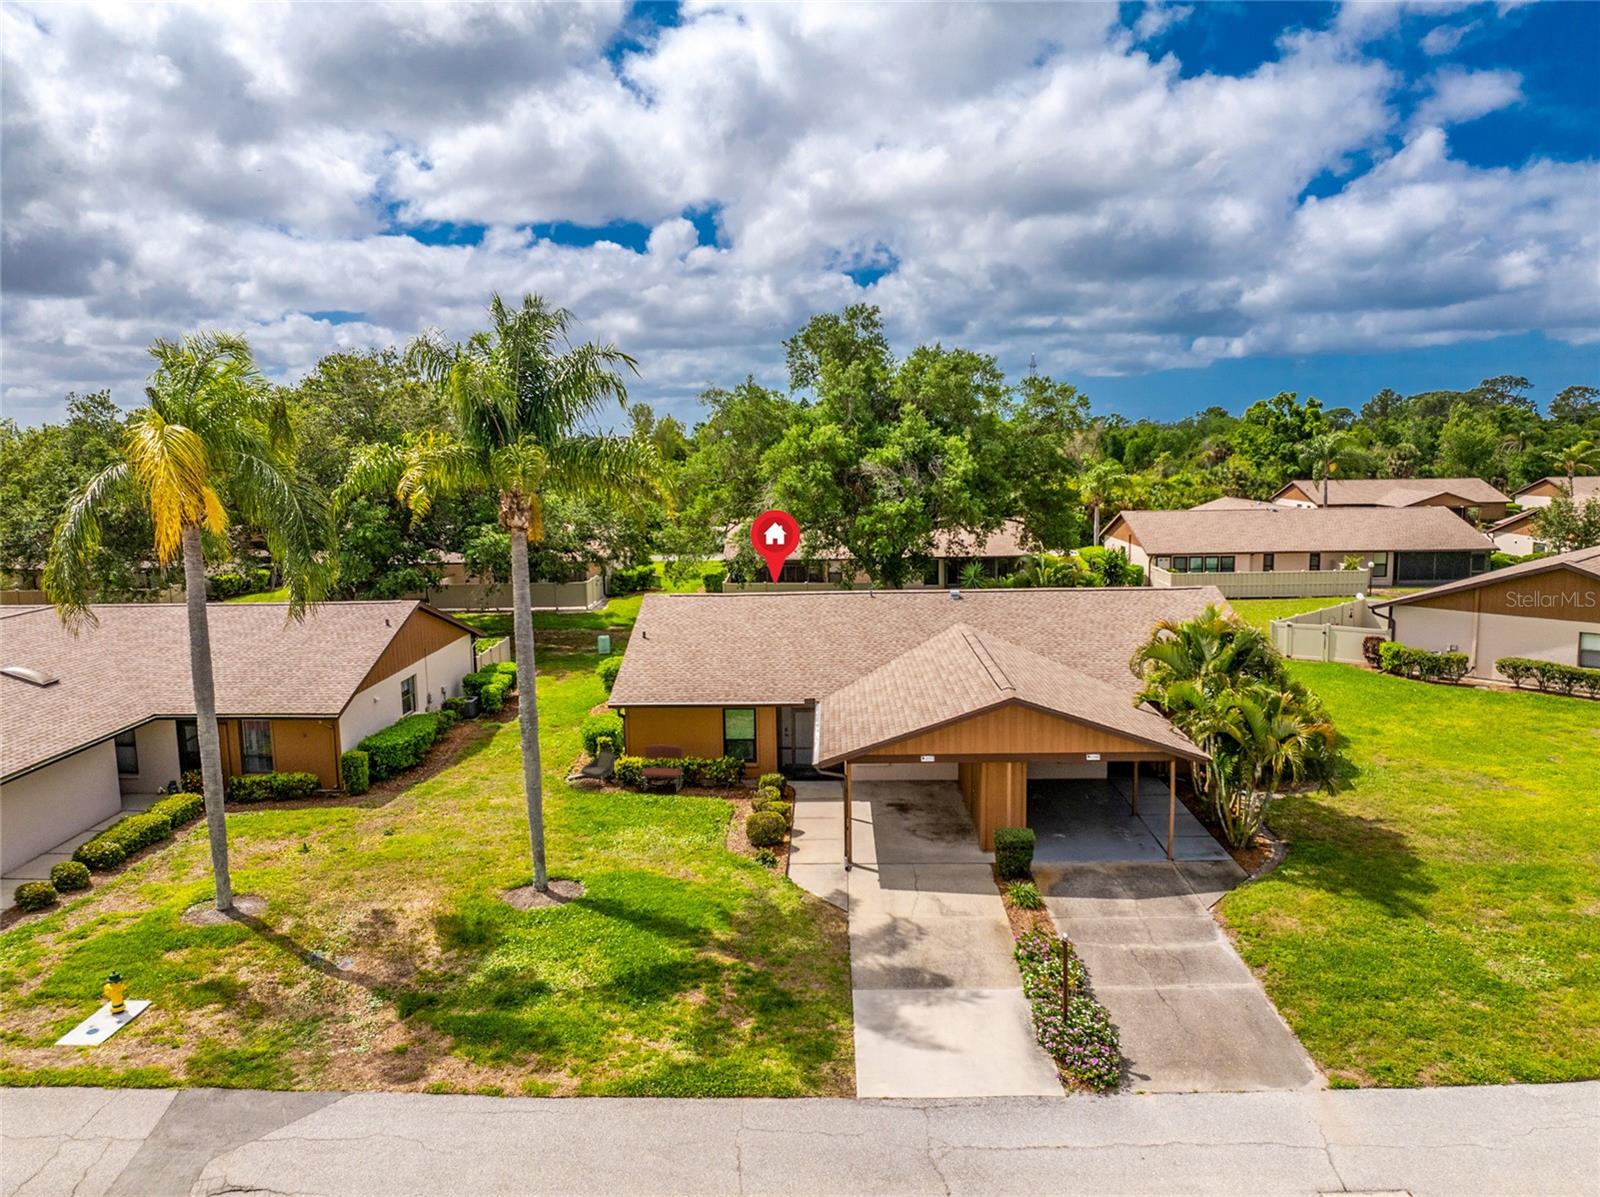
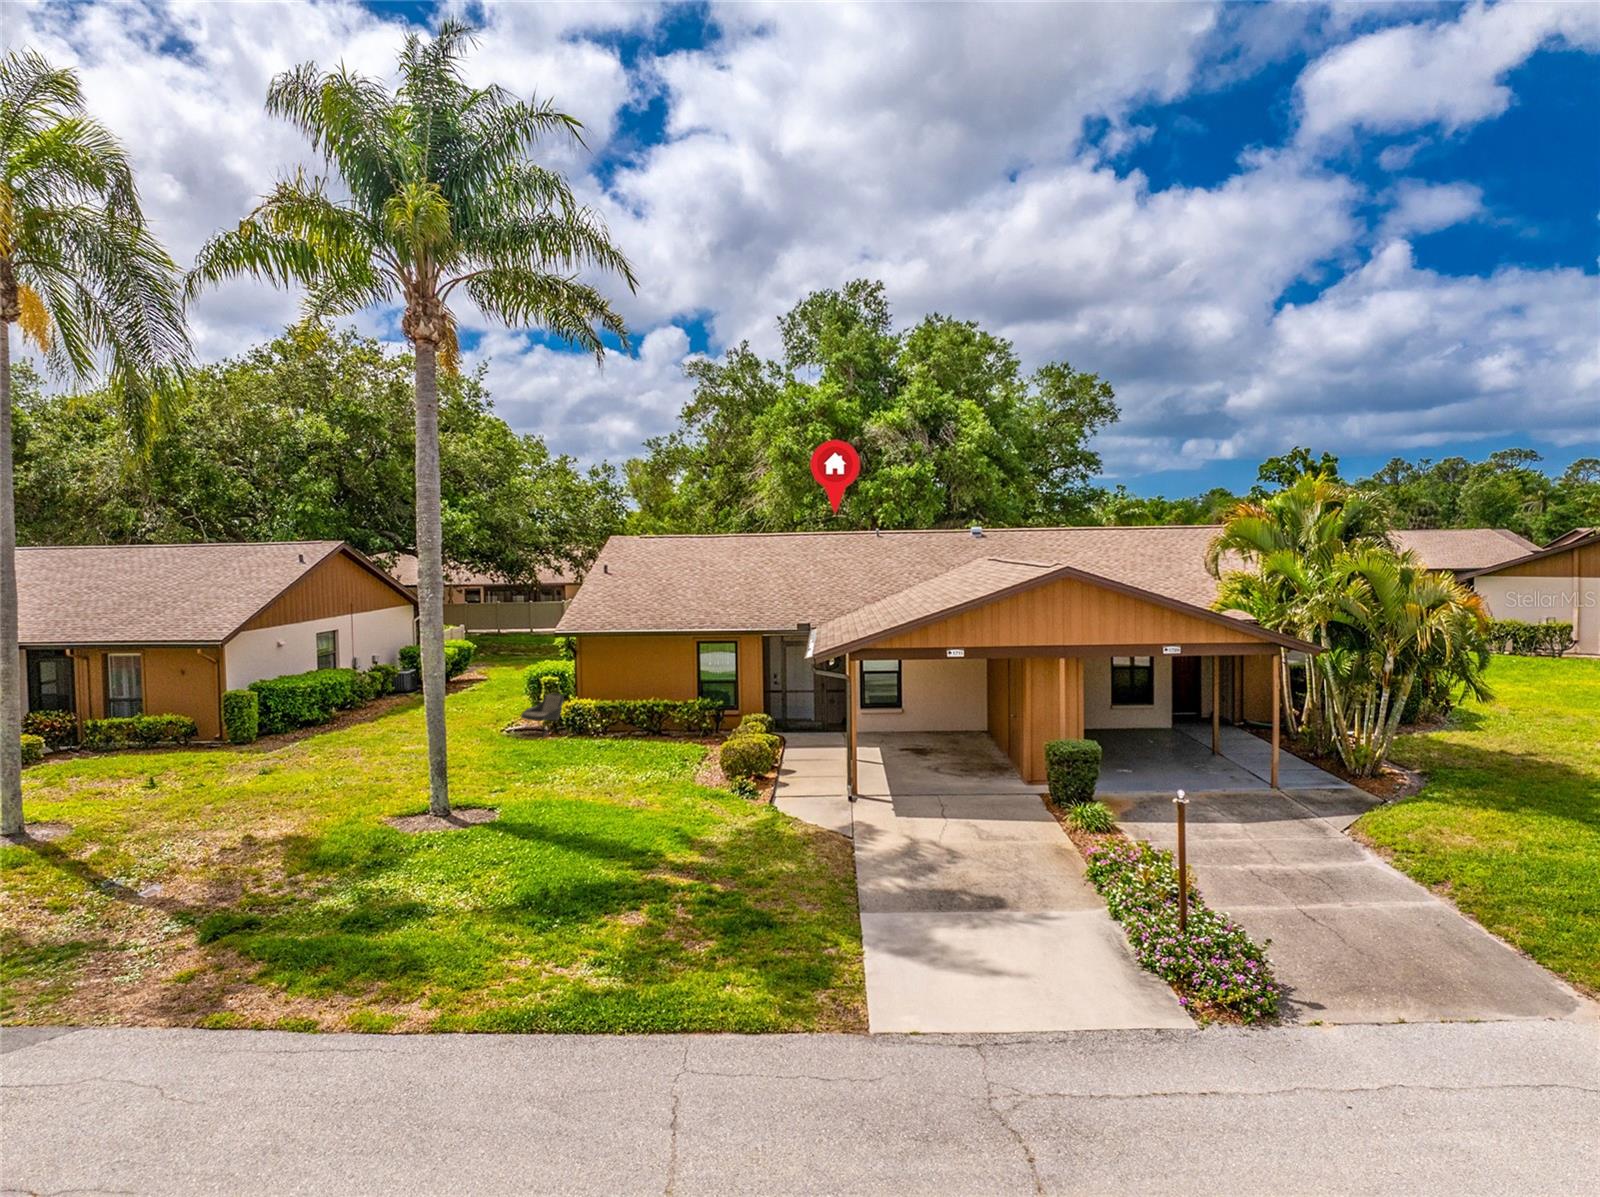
bench: present [641,745,682,791] -> none [593,683,645,738]

